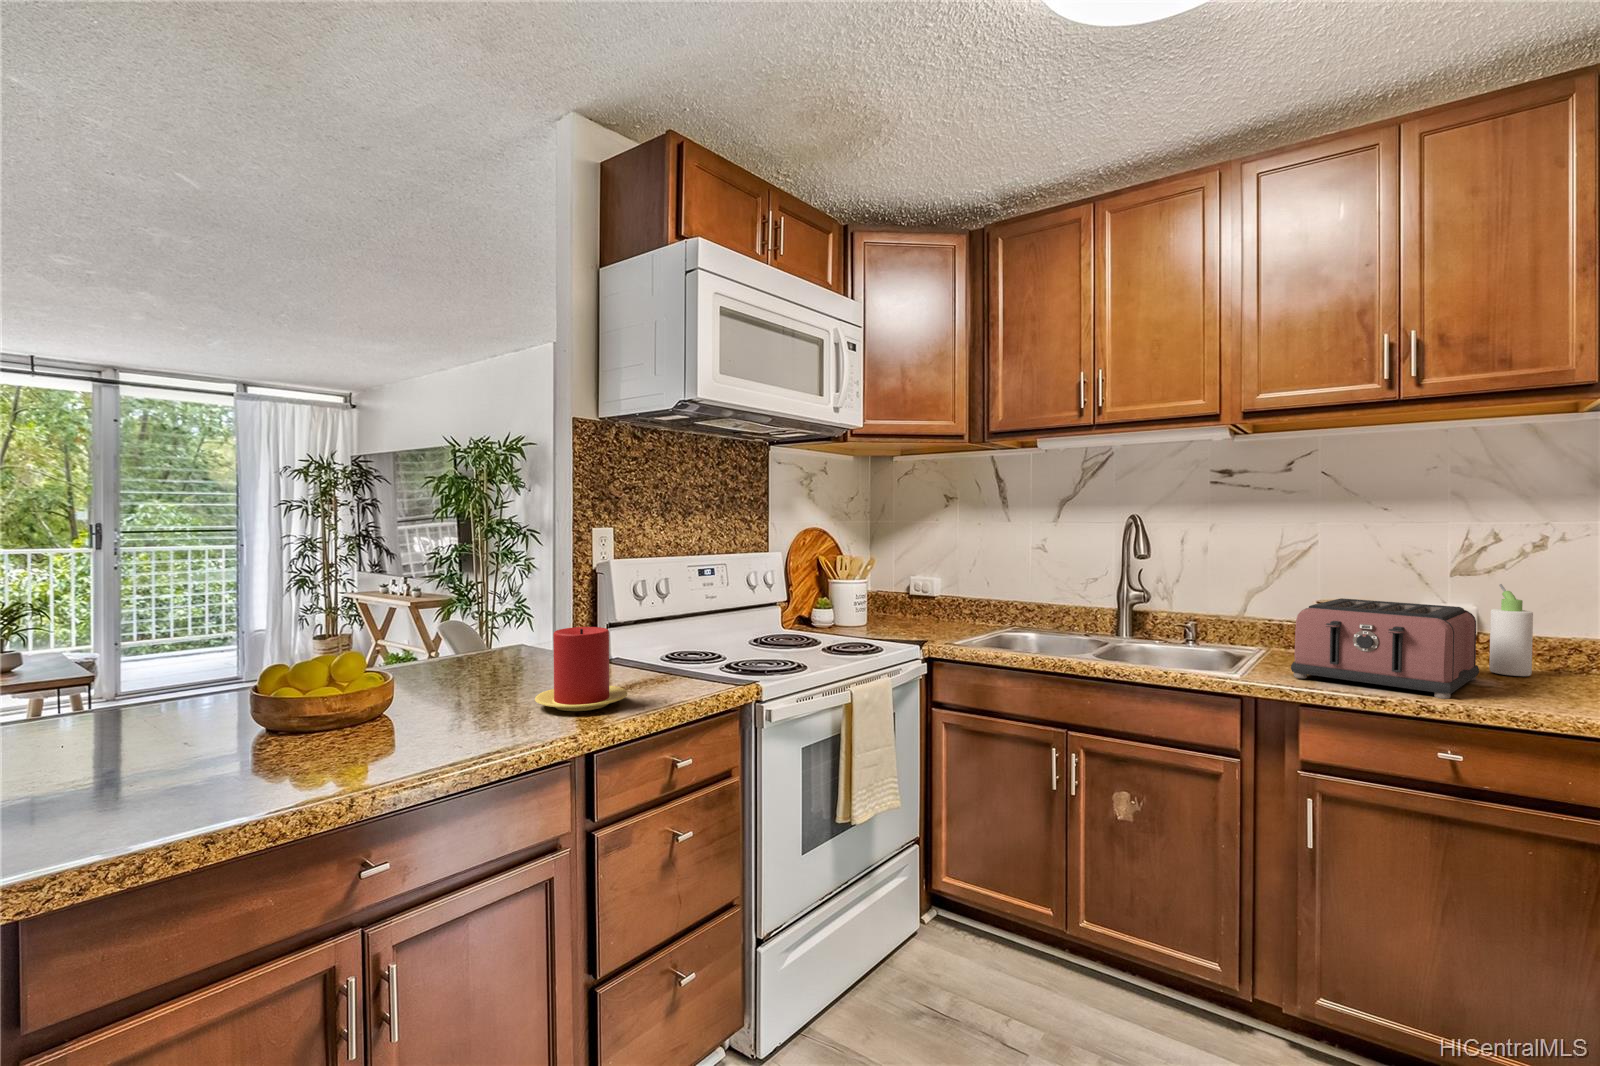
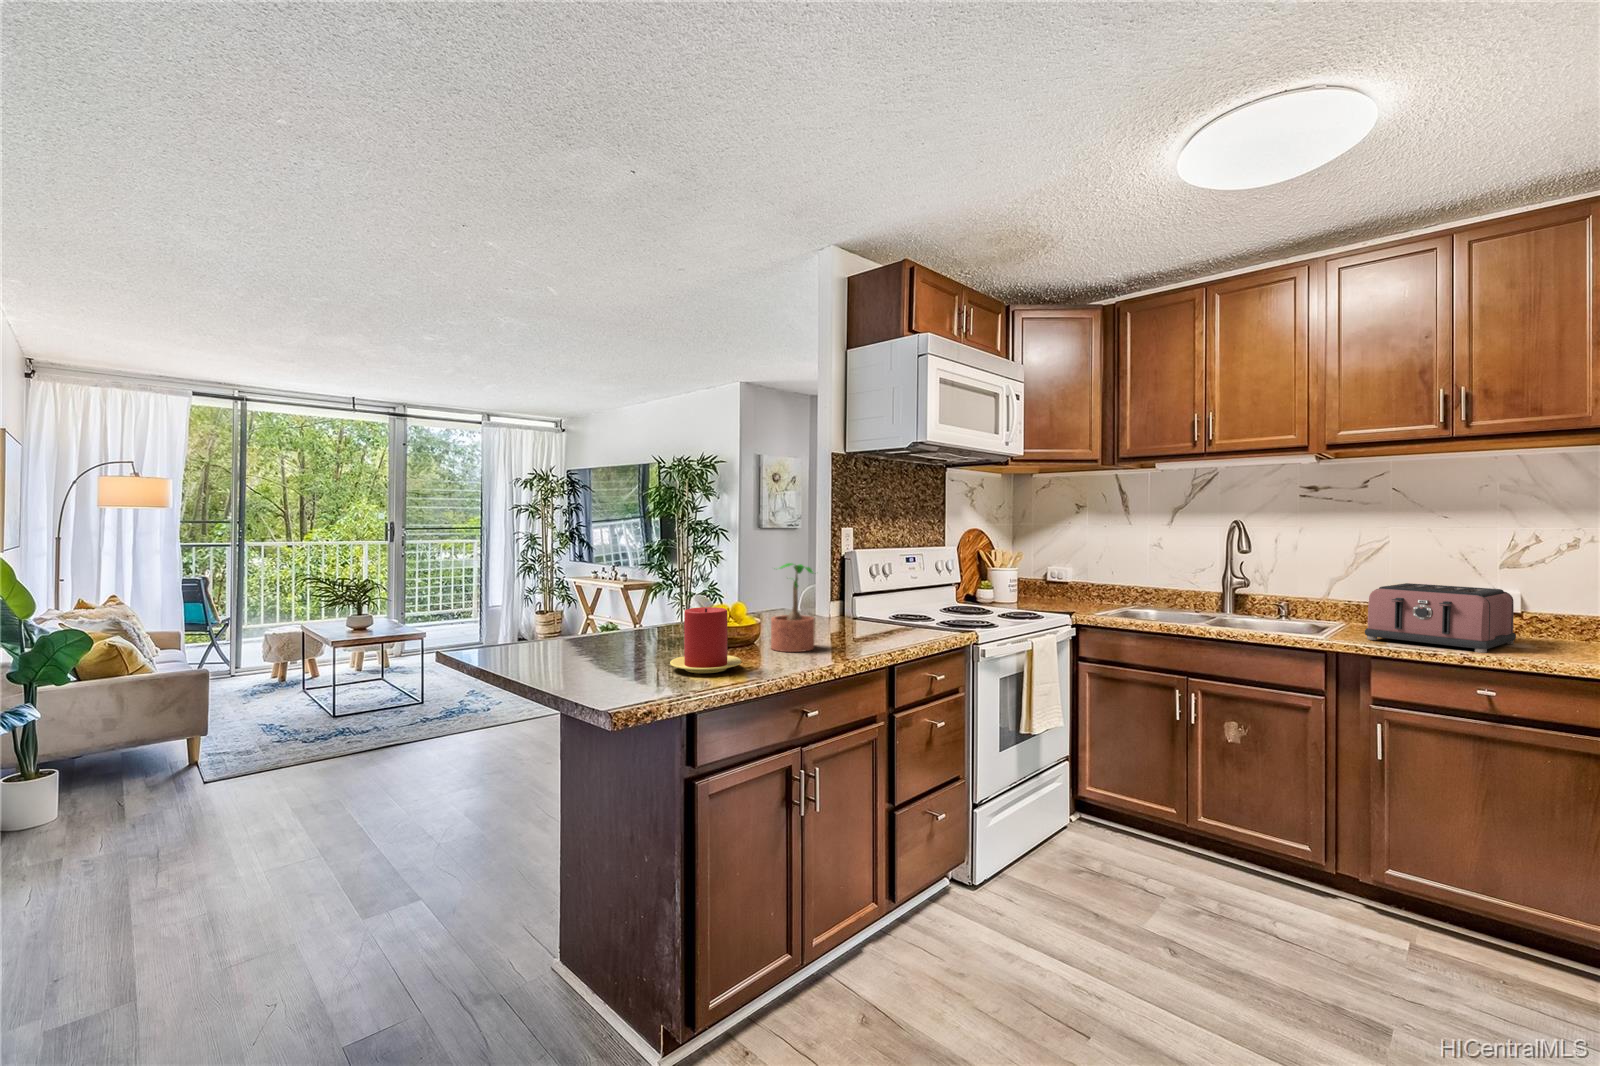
bottle: present [1489,584,1533,676] -> none [1527,573,1562,642]
potted plant: none [390,587,471,737] -> present [771,563,815,652]
candle: present [535,627,627,711] -> present [670,607,742,673]

